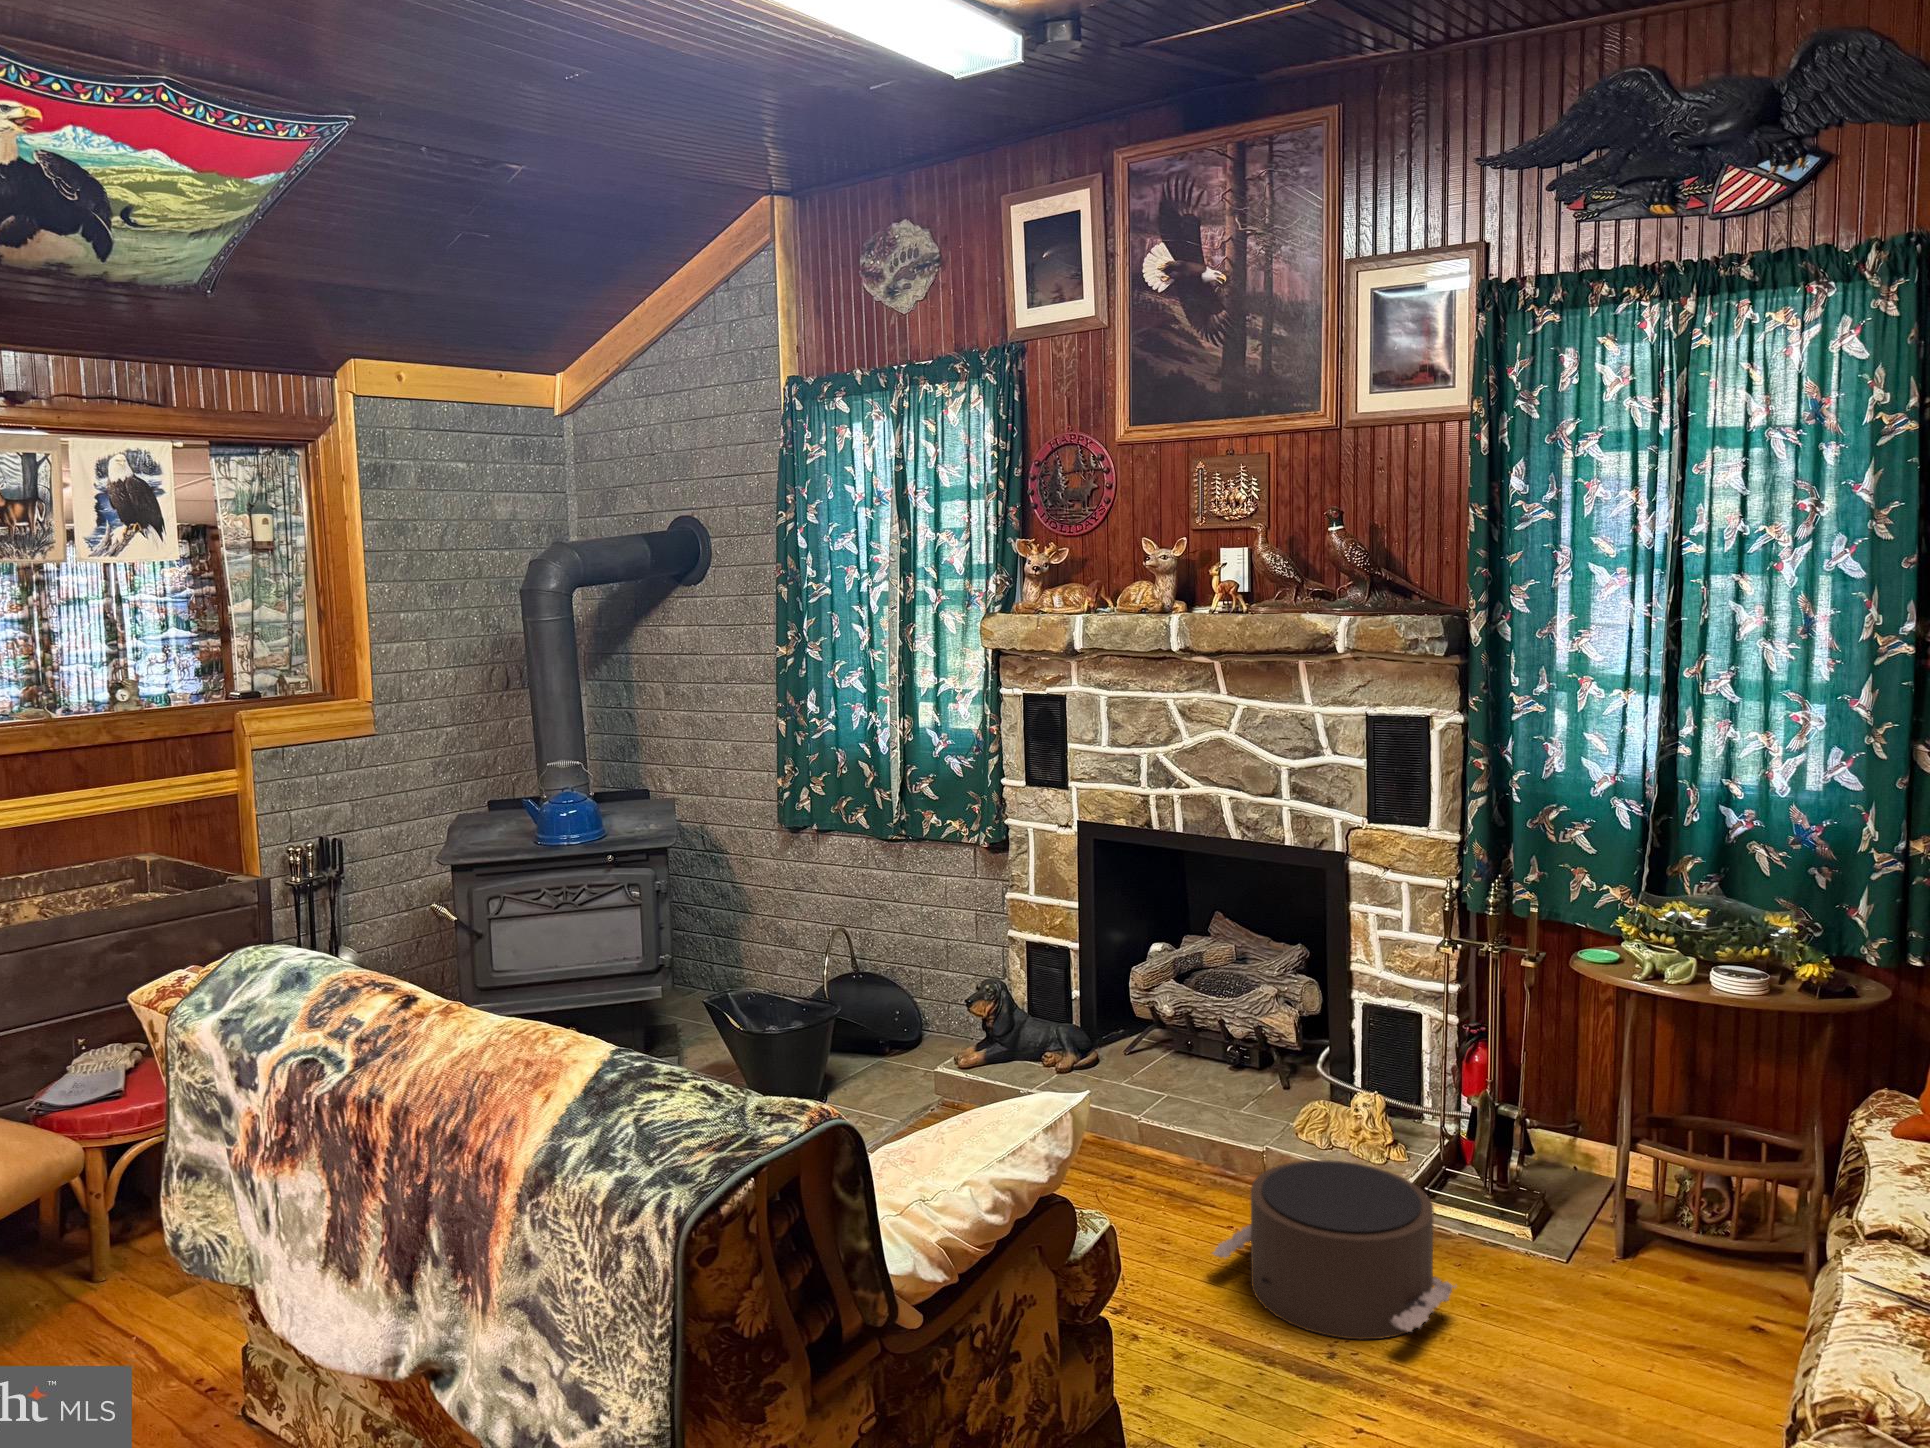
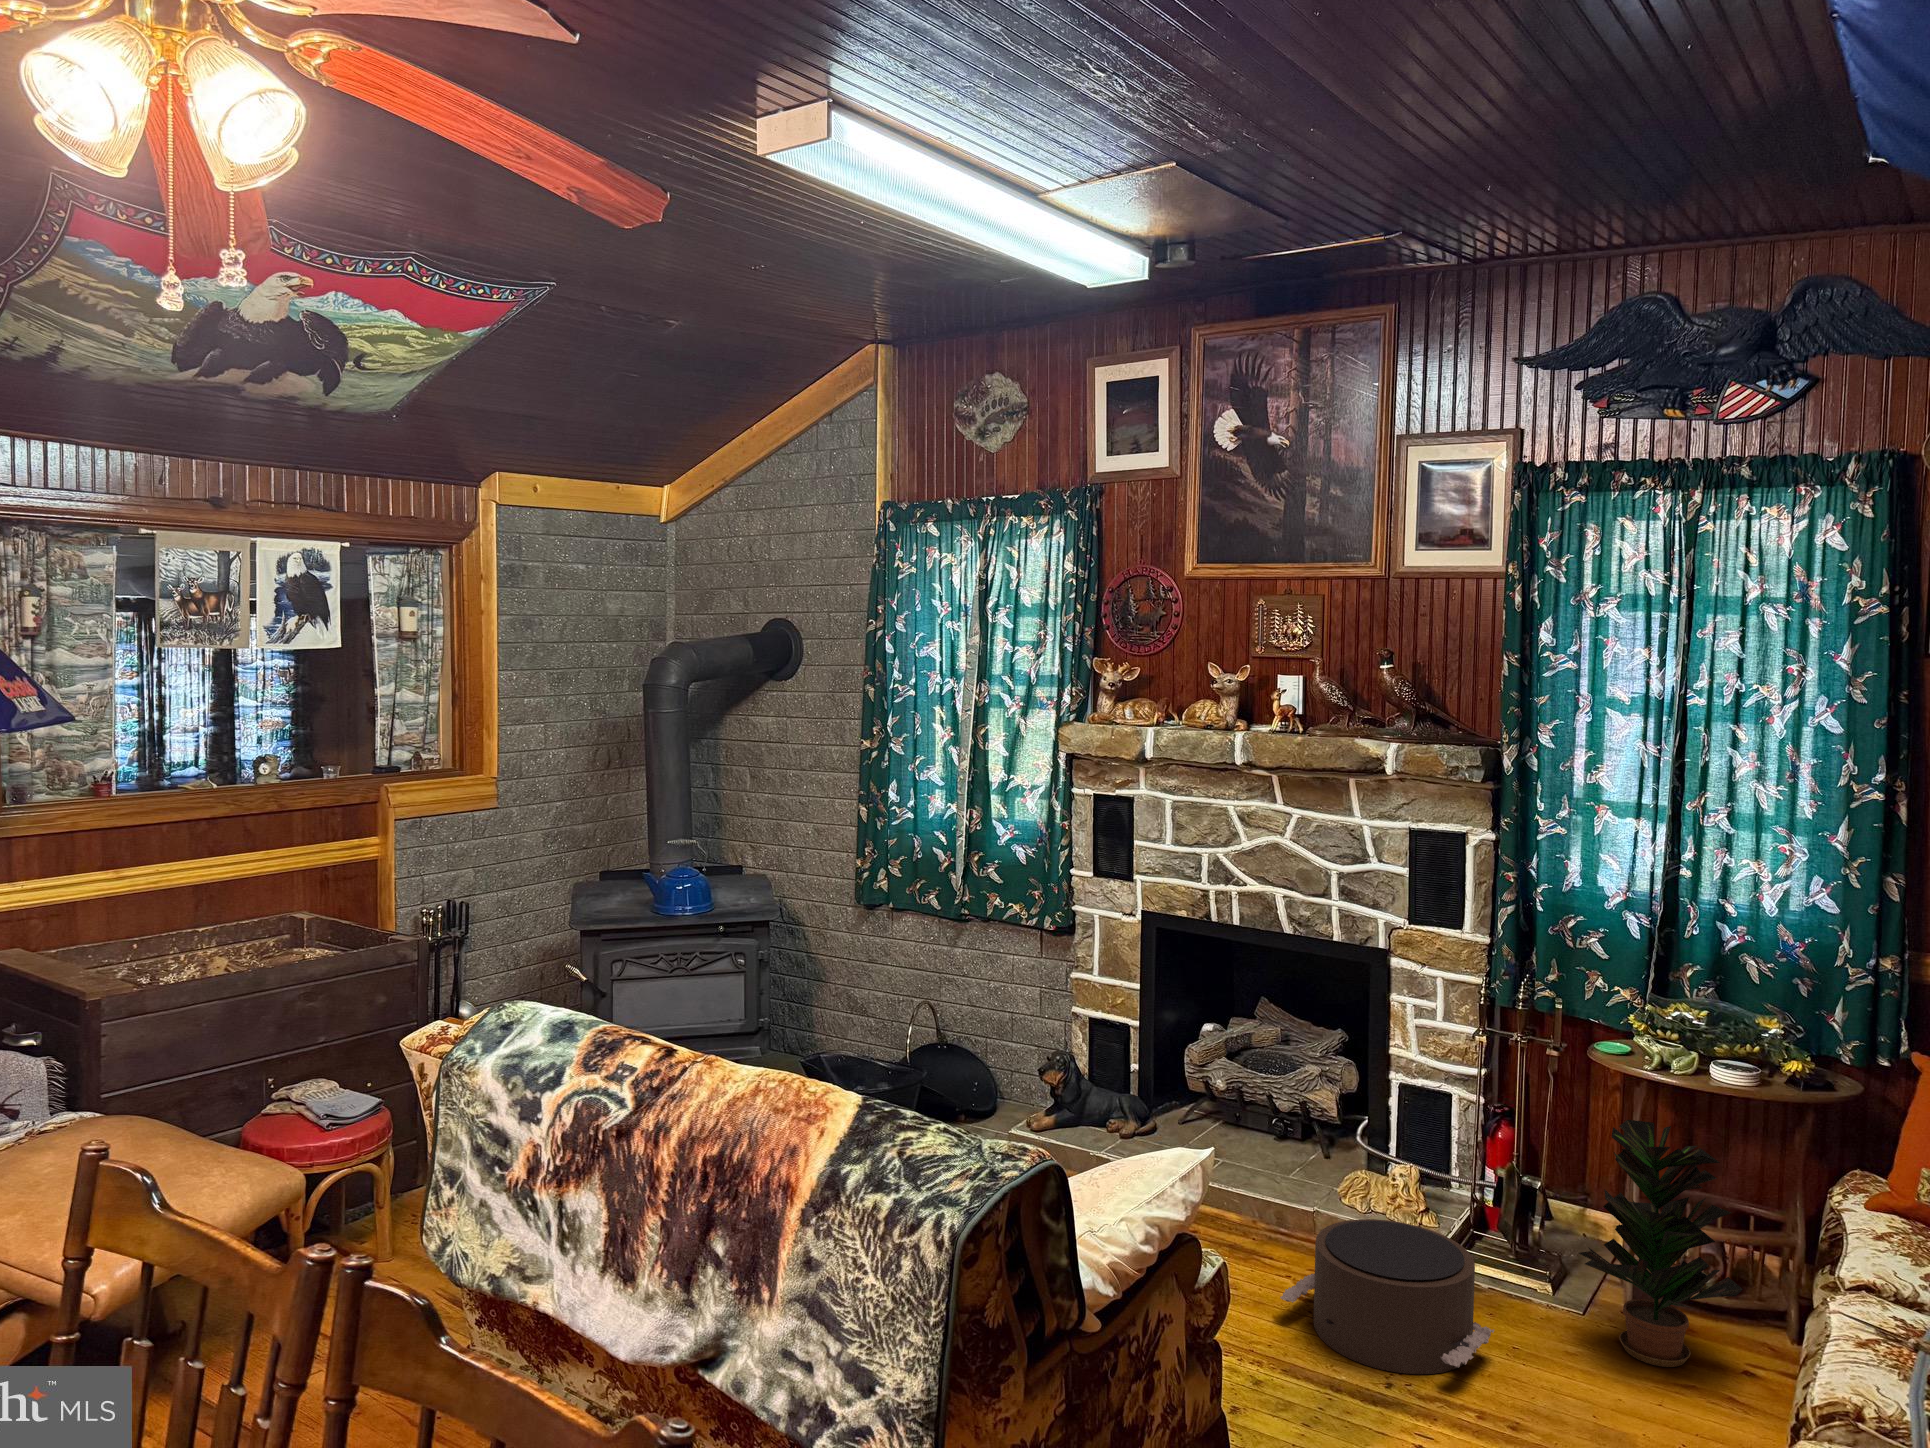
potted plant: none [1555,1038,1748,1322] -> present [1579,1120,1743,1367]

